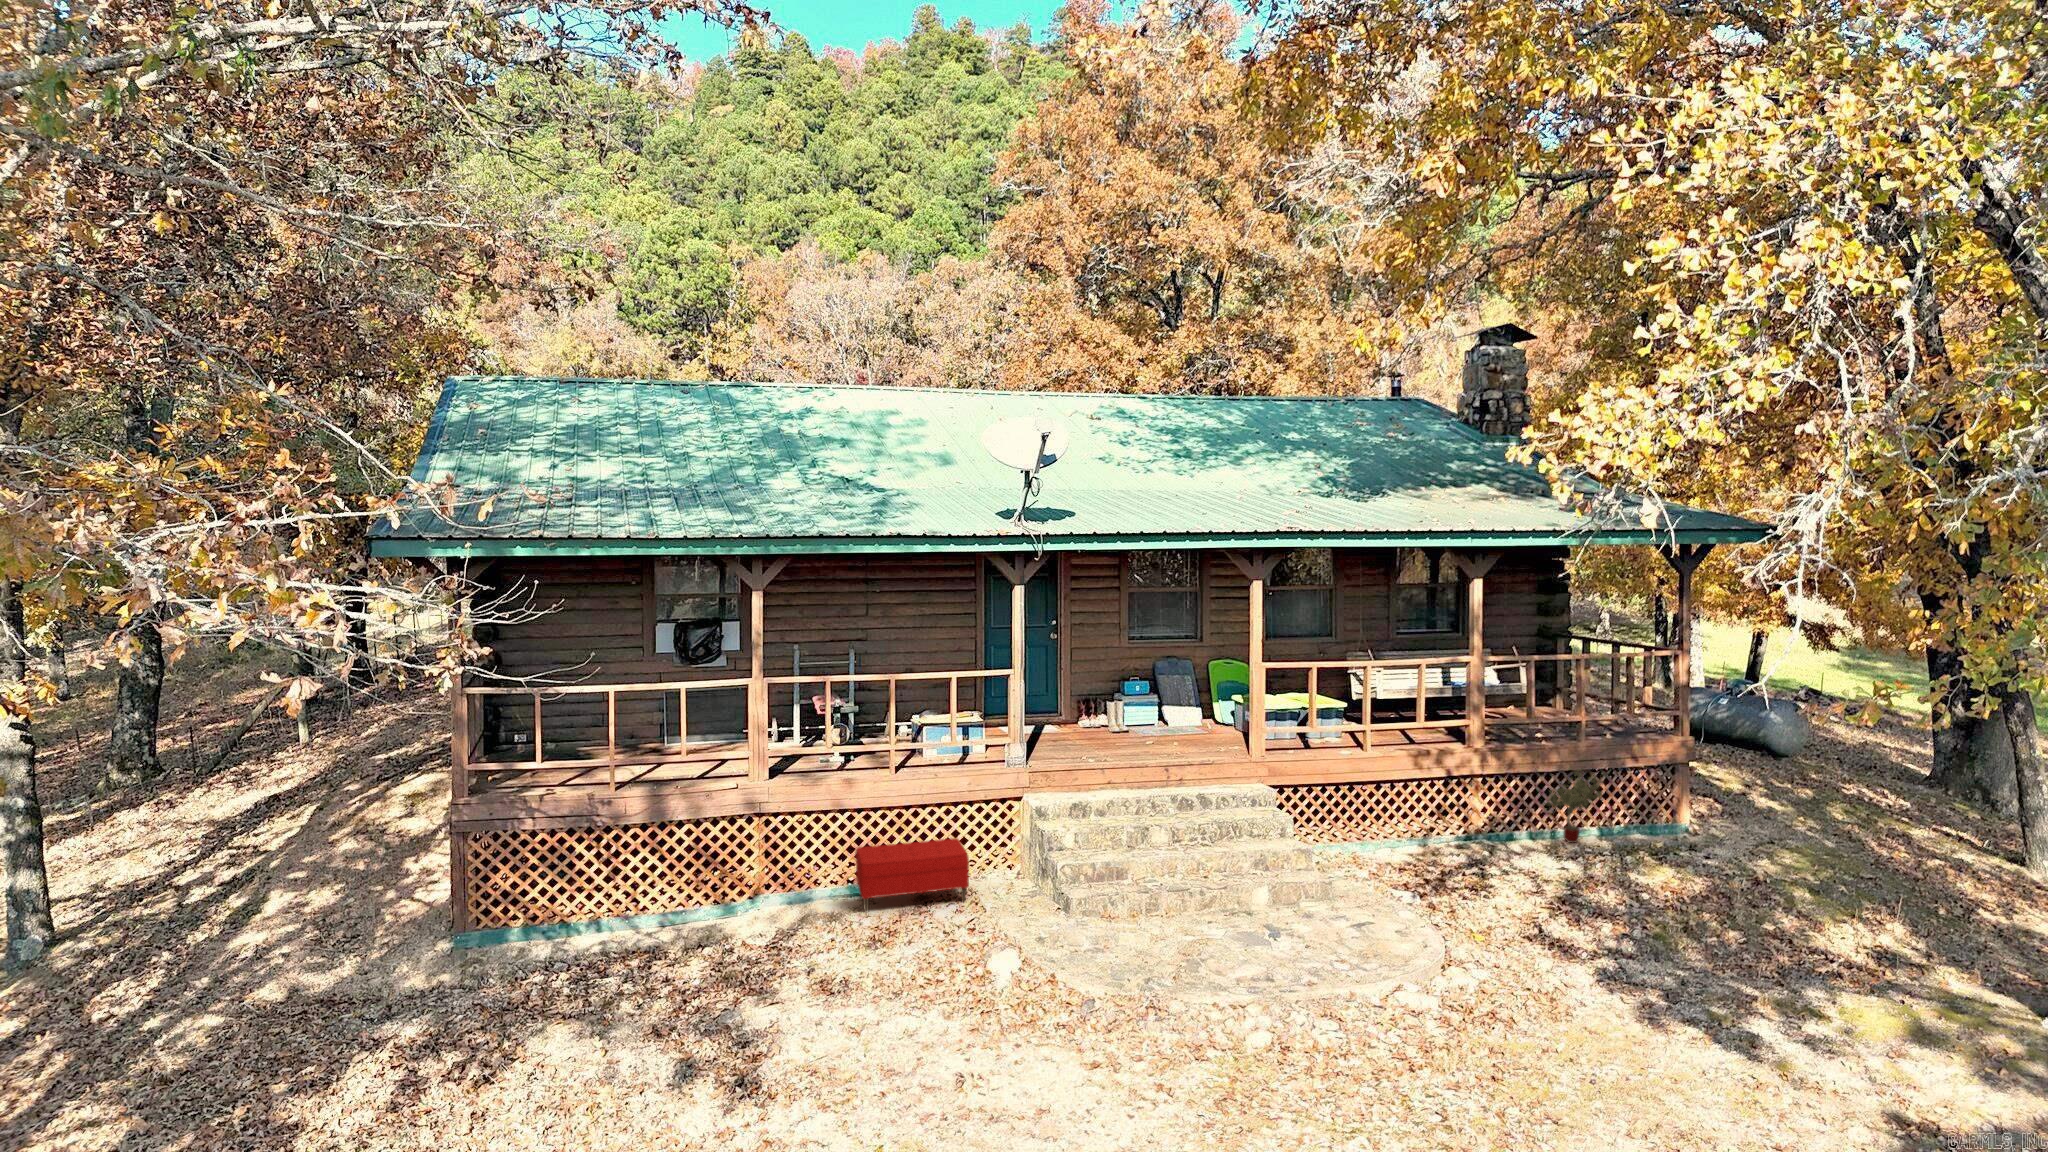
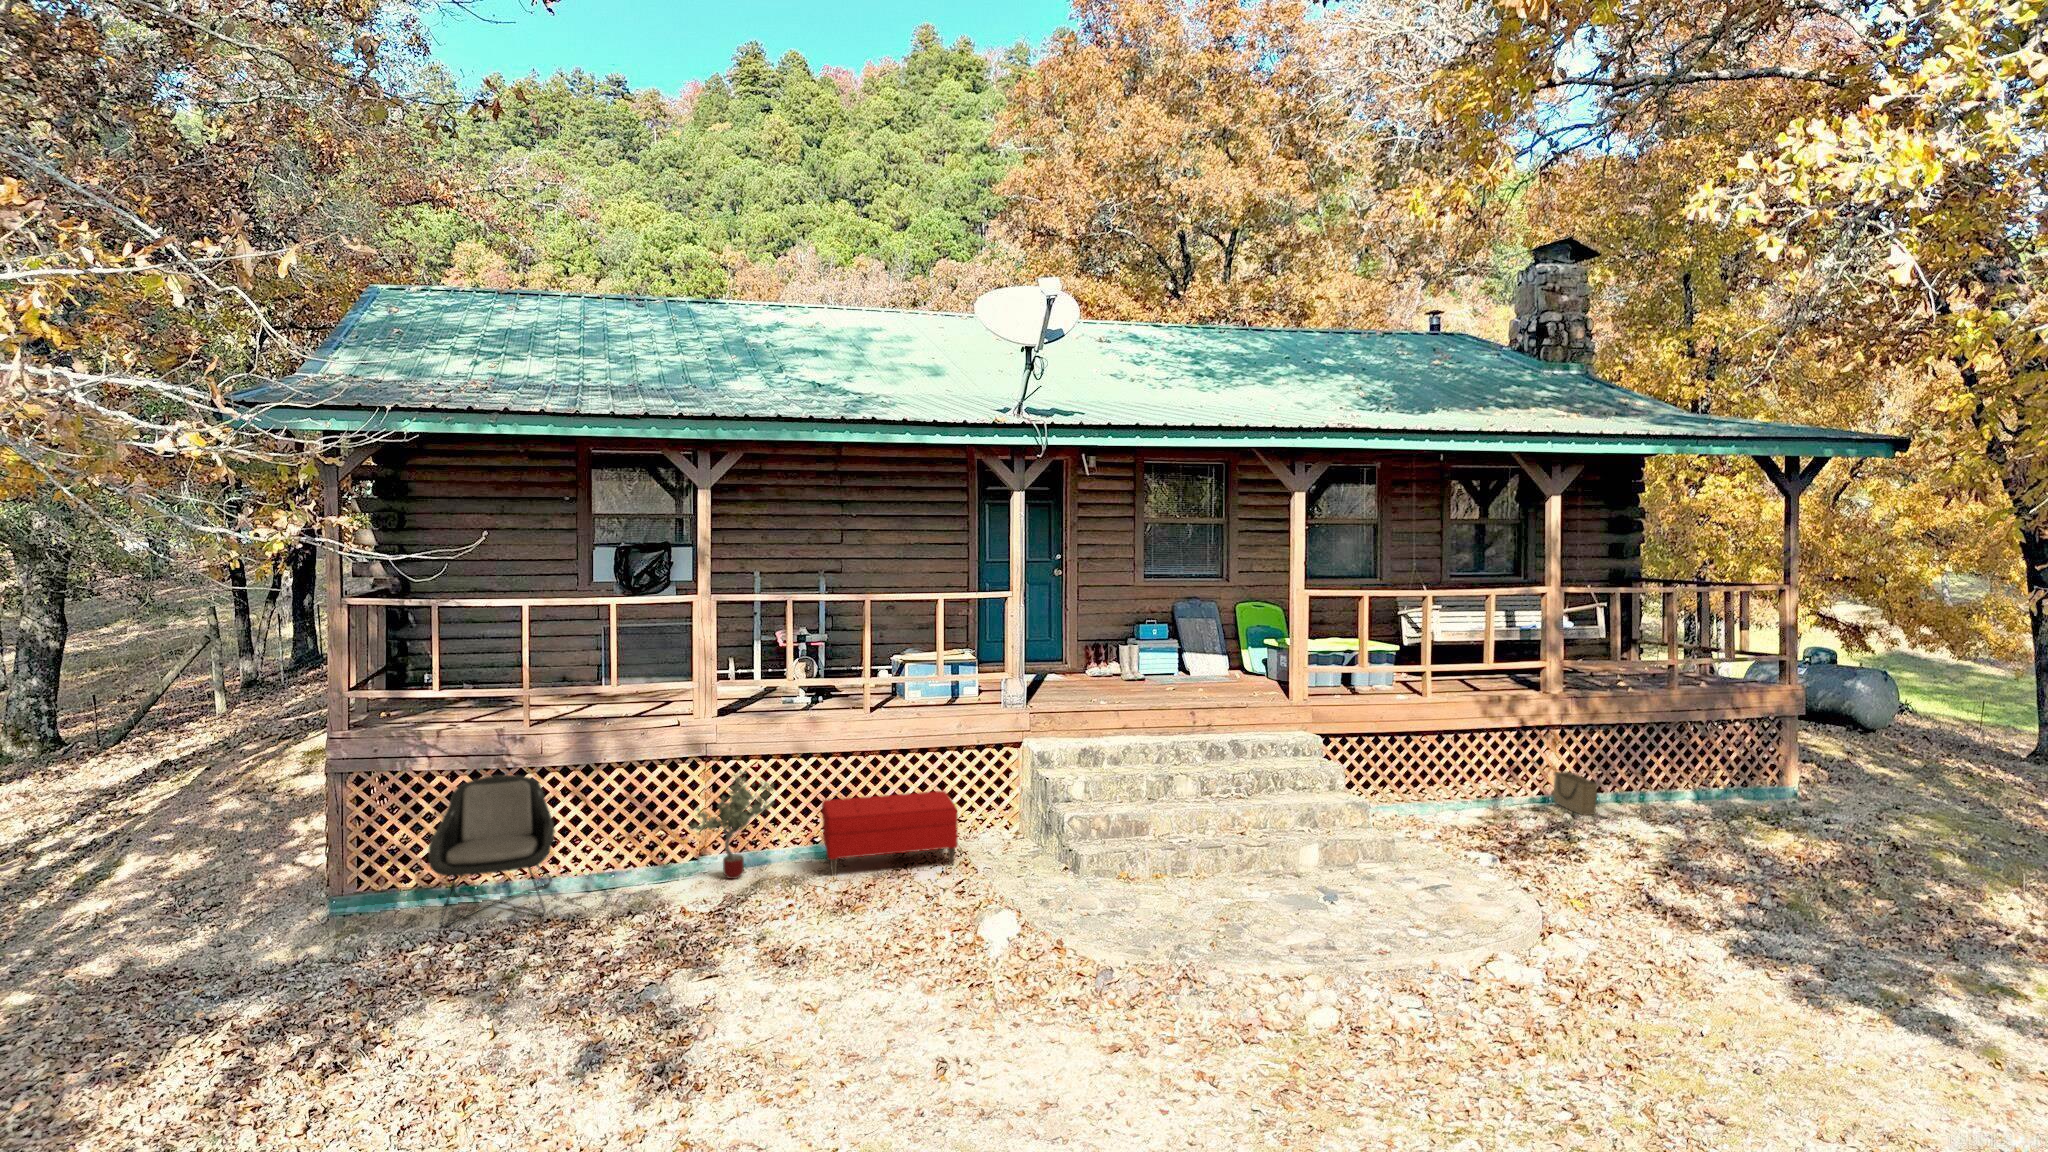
potted tree: present [1544,769,1603,843] -> present [688,770,773,879]
basket: none [1476,814,1513,853] -> present [1553,772,1598,815]
lounge chair: none [538,831,638,961] -> present [428,775,555,927]

